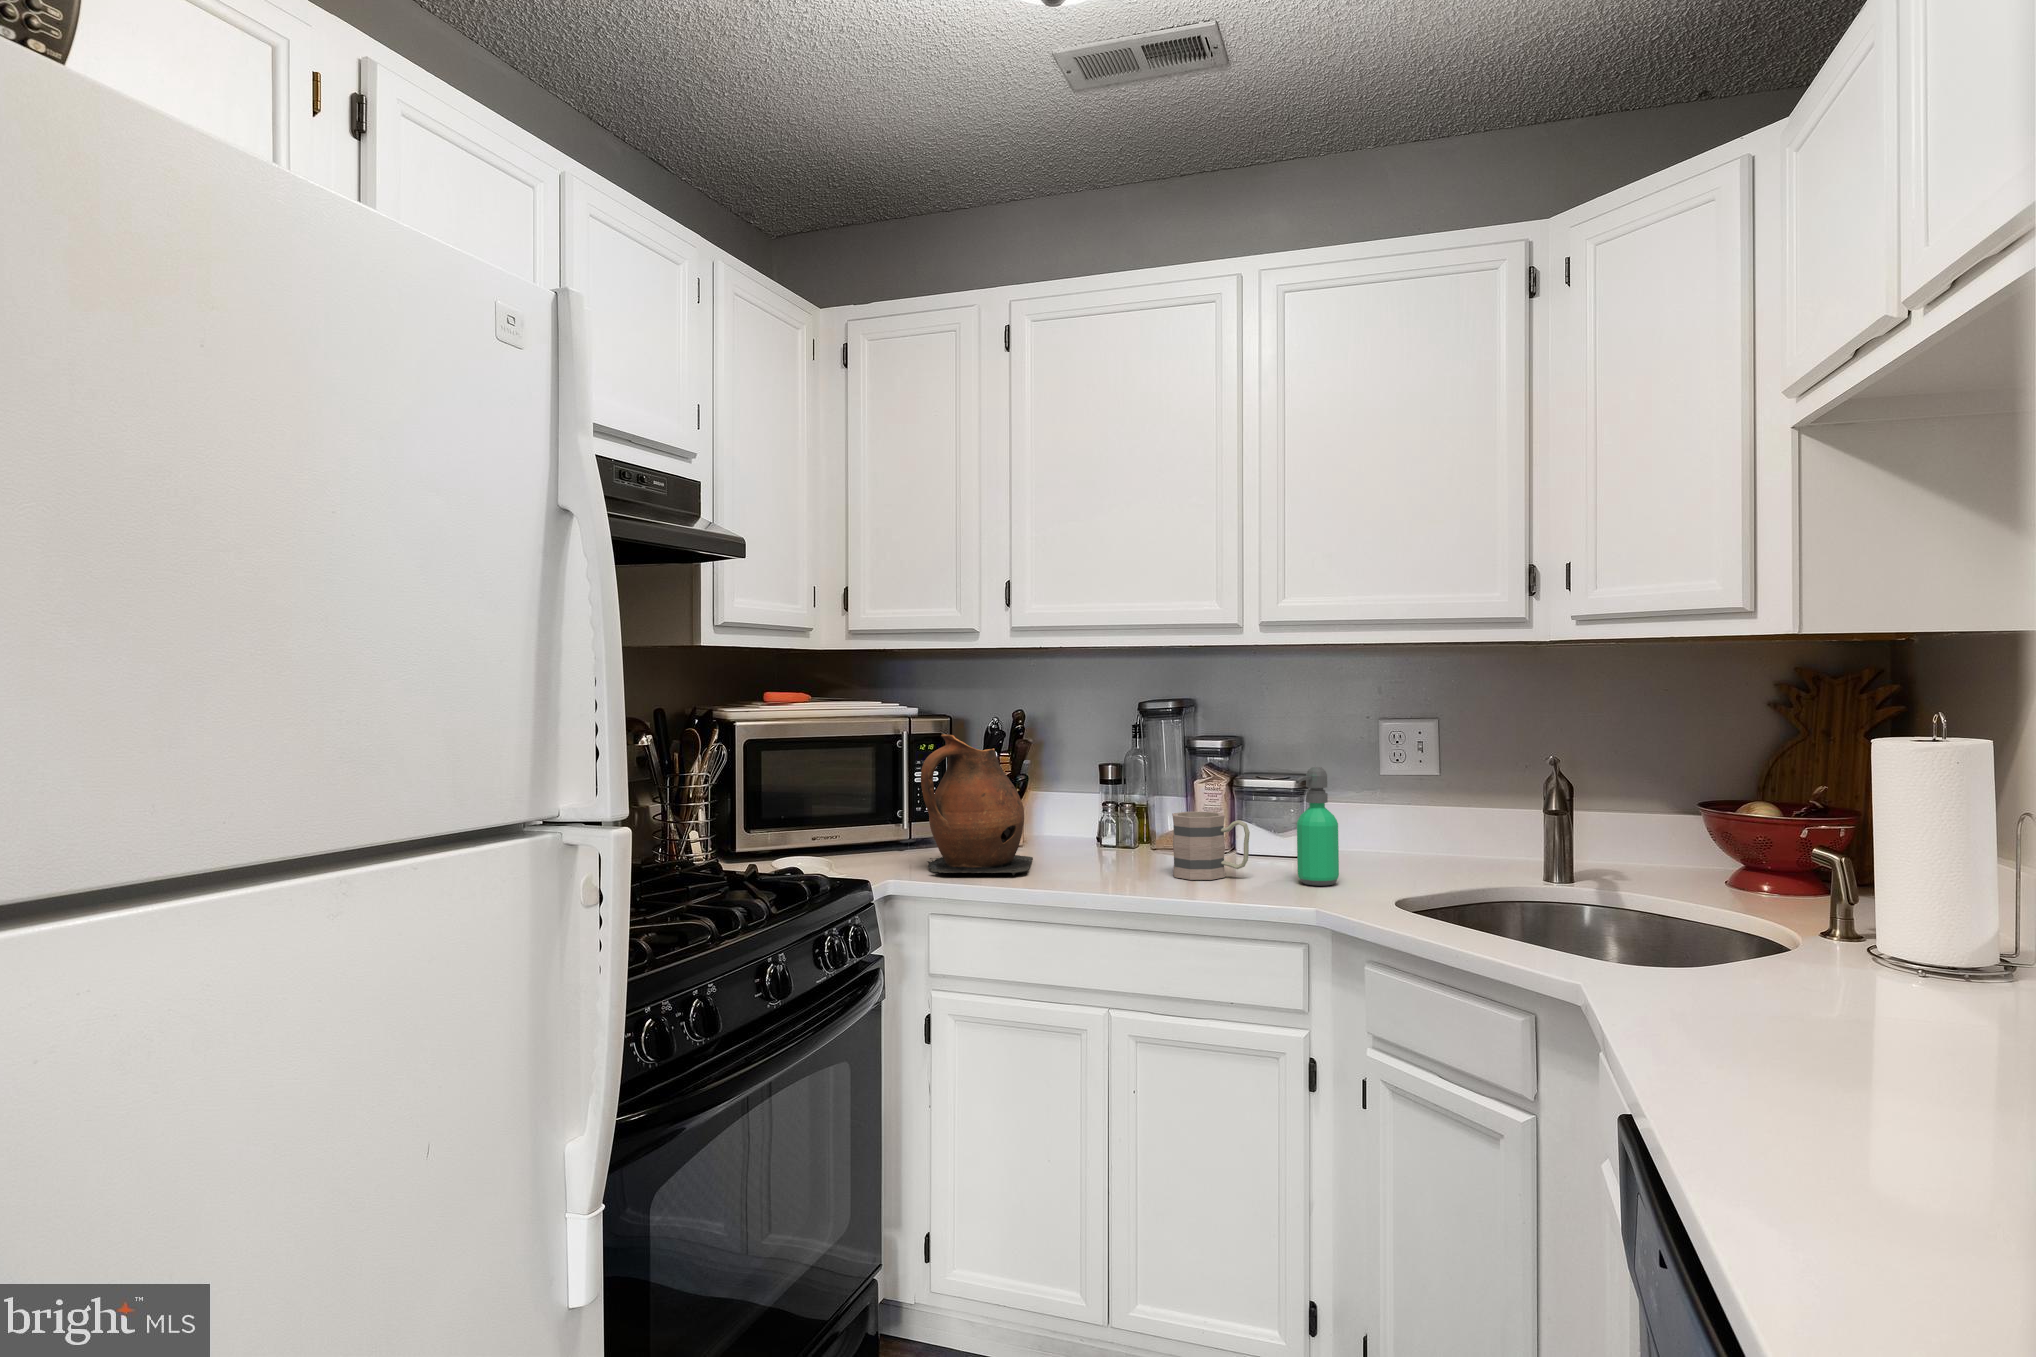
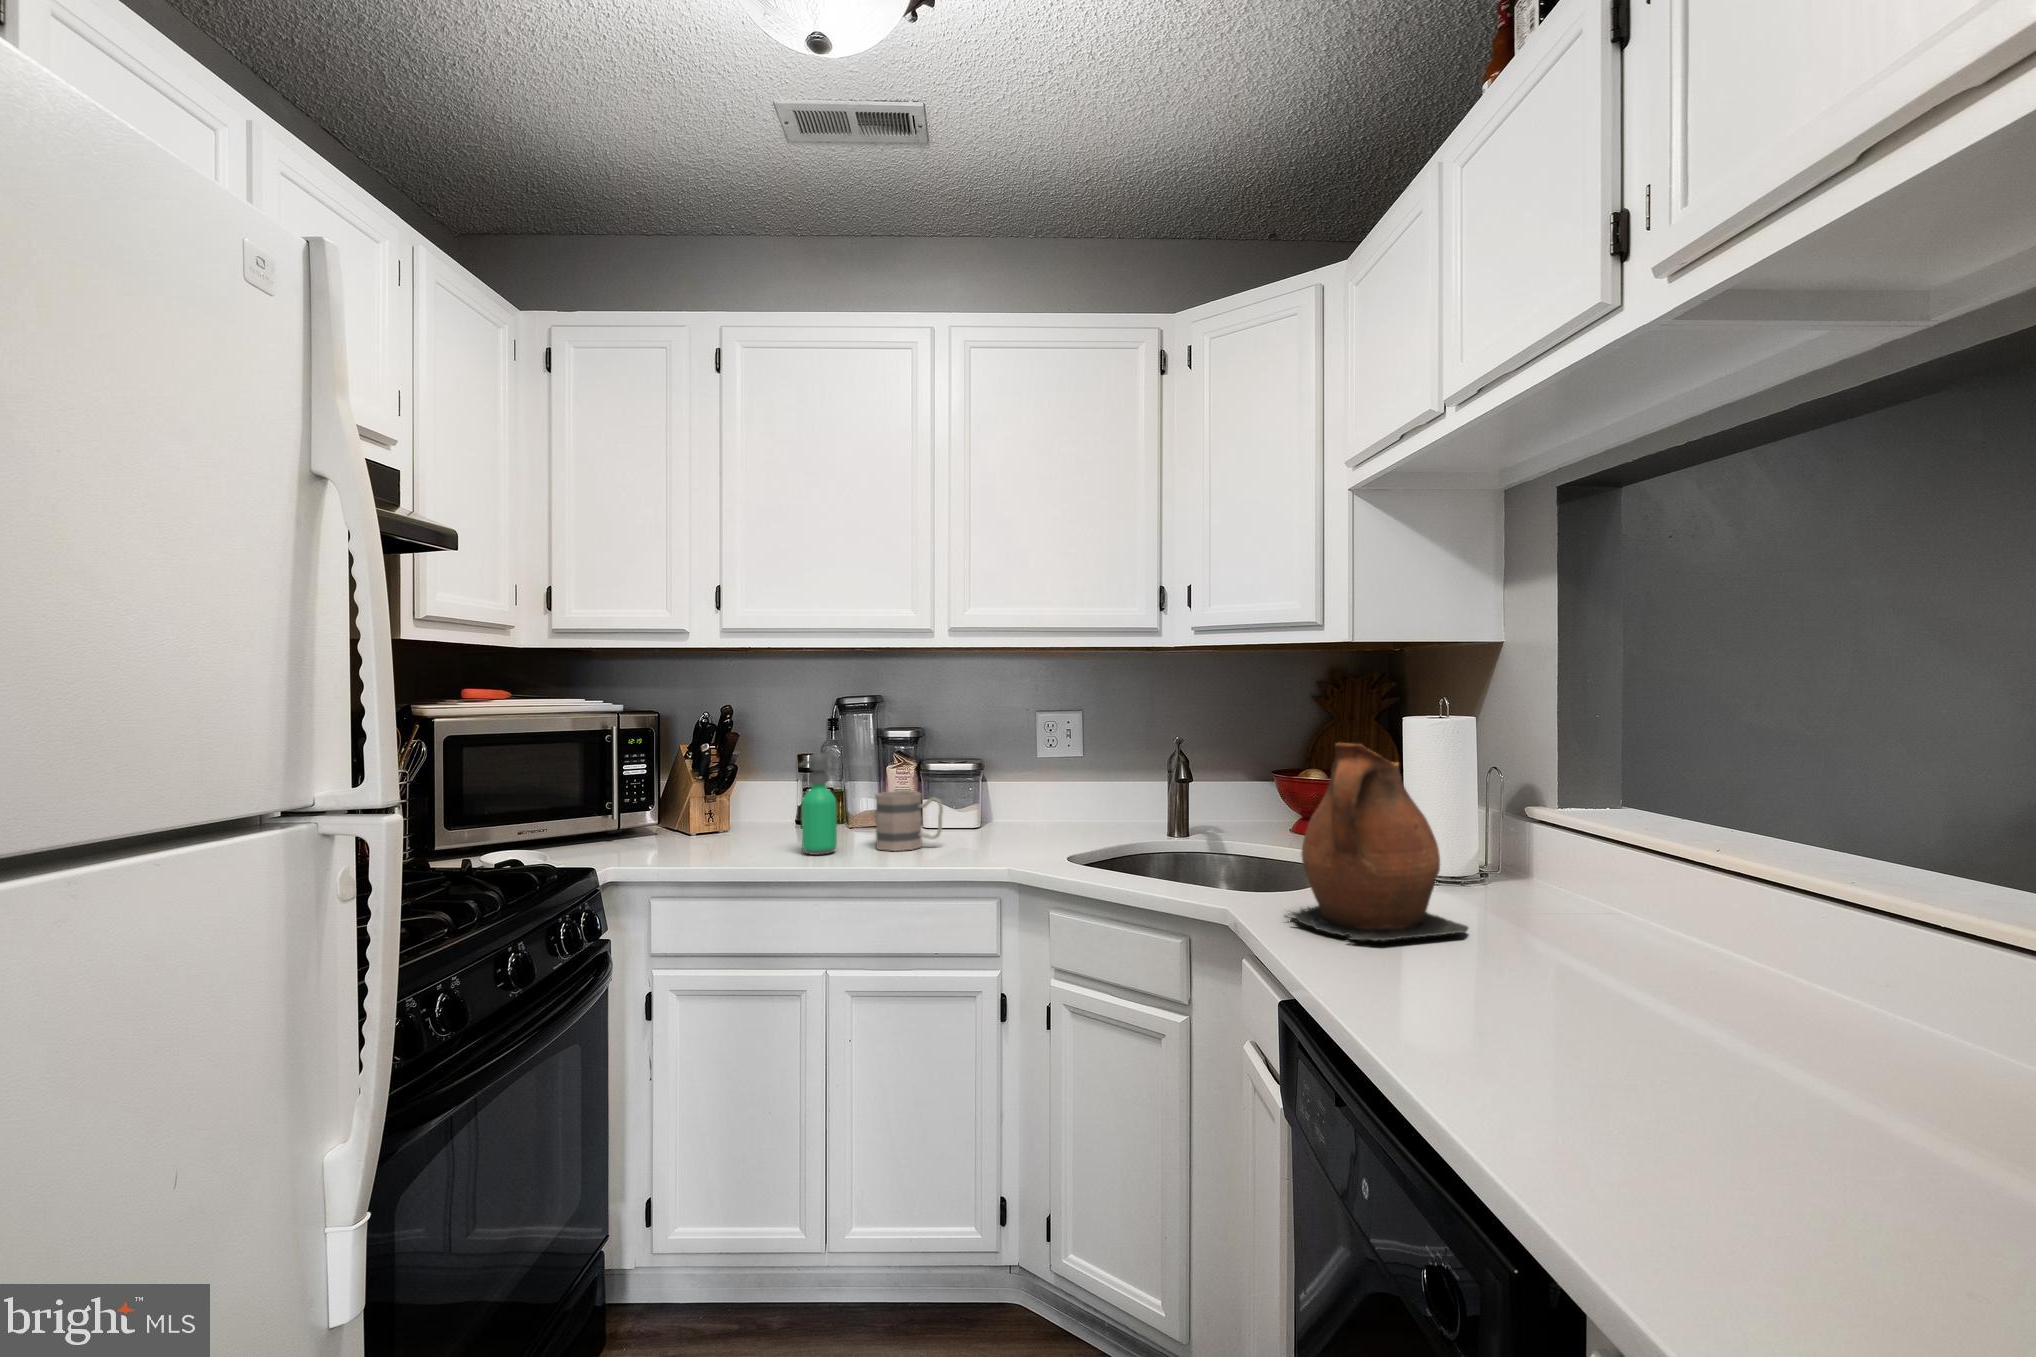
ceramic pitcher: present [921,734,1033,876] -> present [1289,743,1468,941]
soap dispenser: present [1296,767,1339,886] -> present [799,753,837,855]

